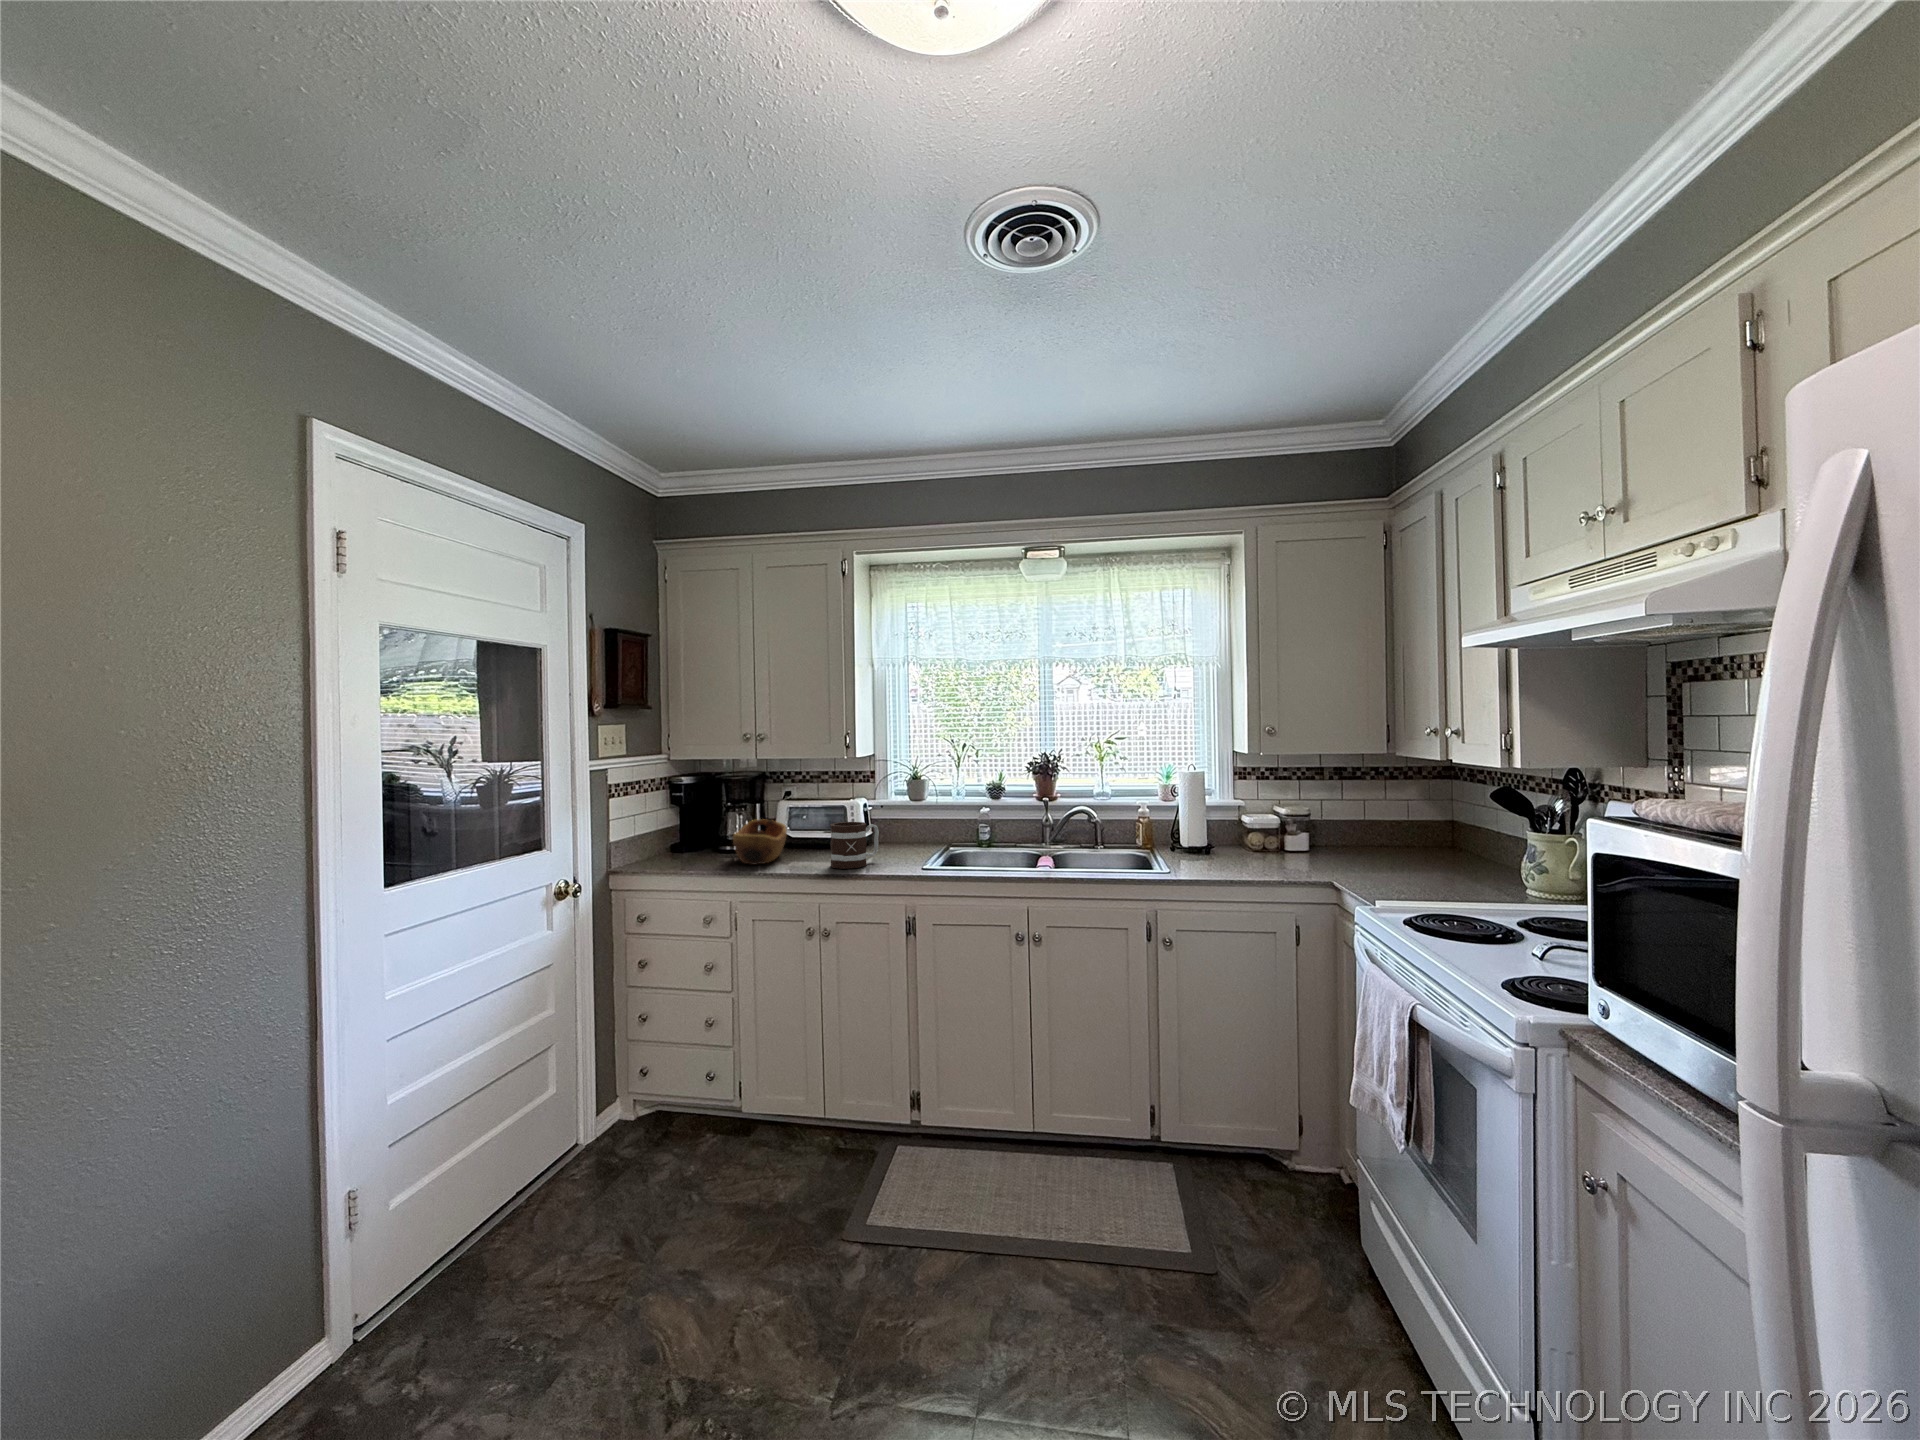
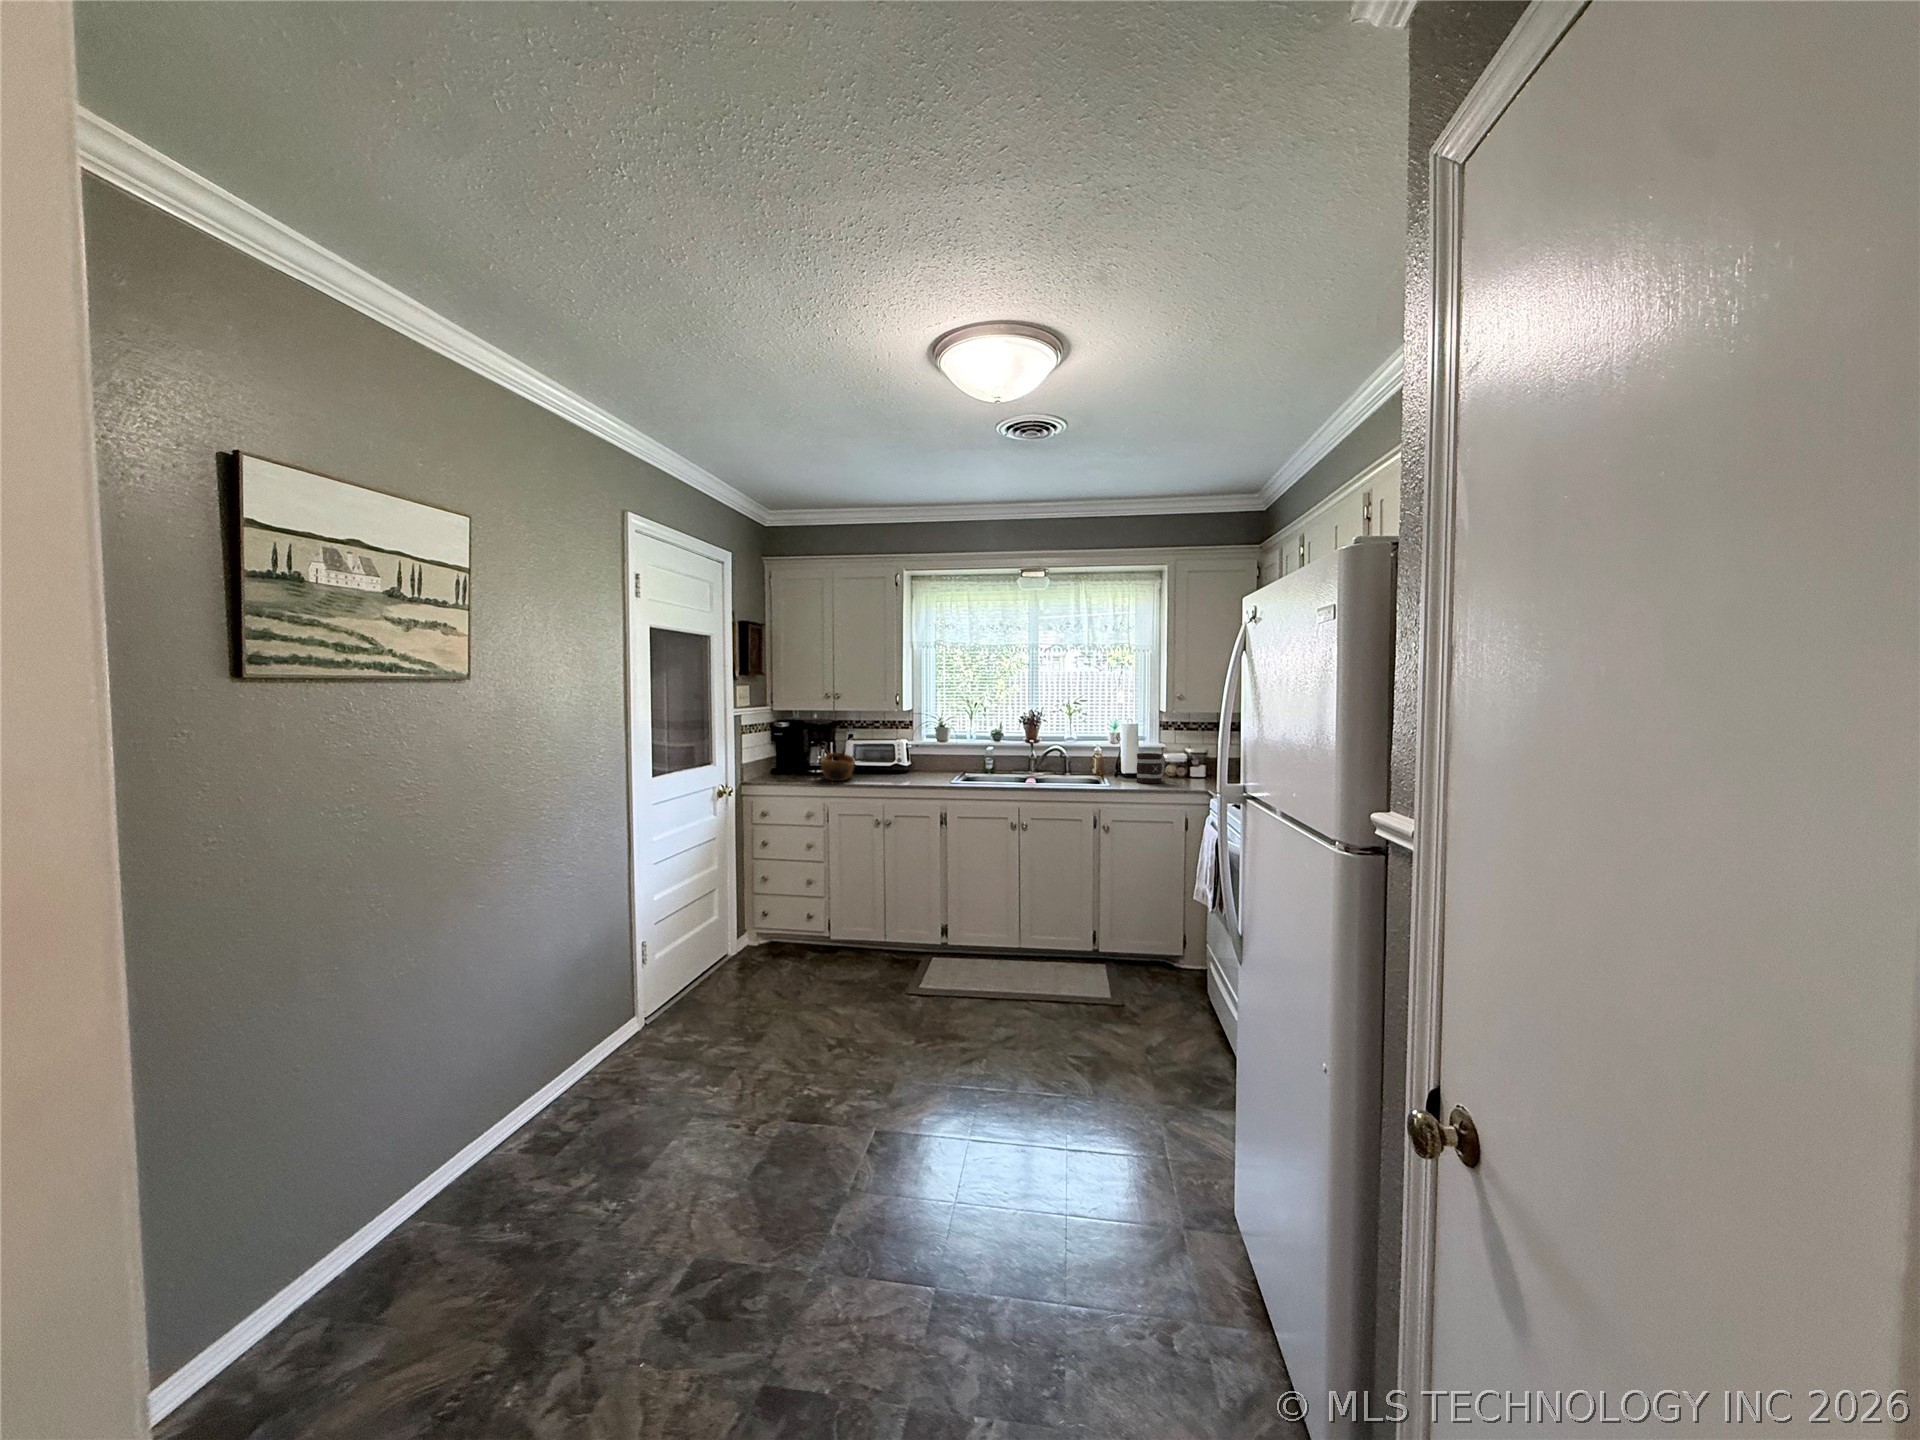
mug: present [830,822,879,869] -> present [1136,753,1165,783]

